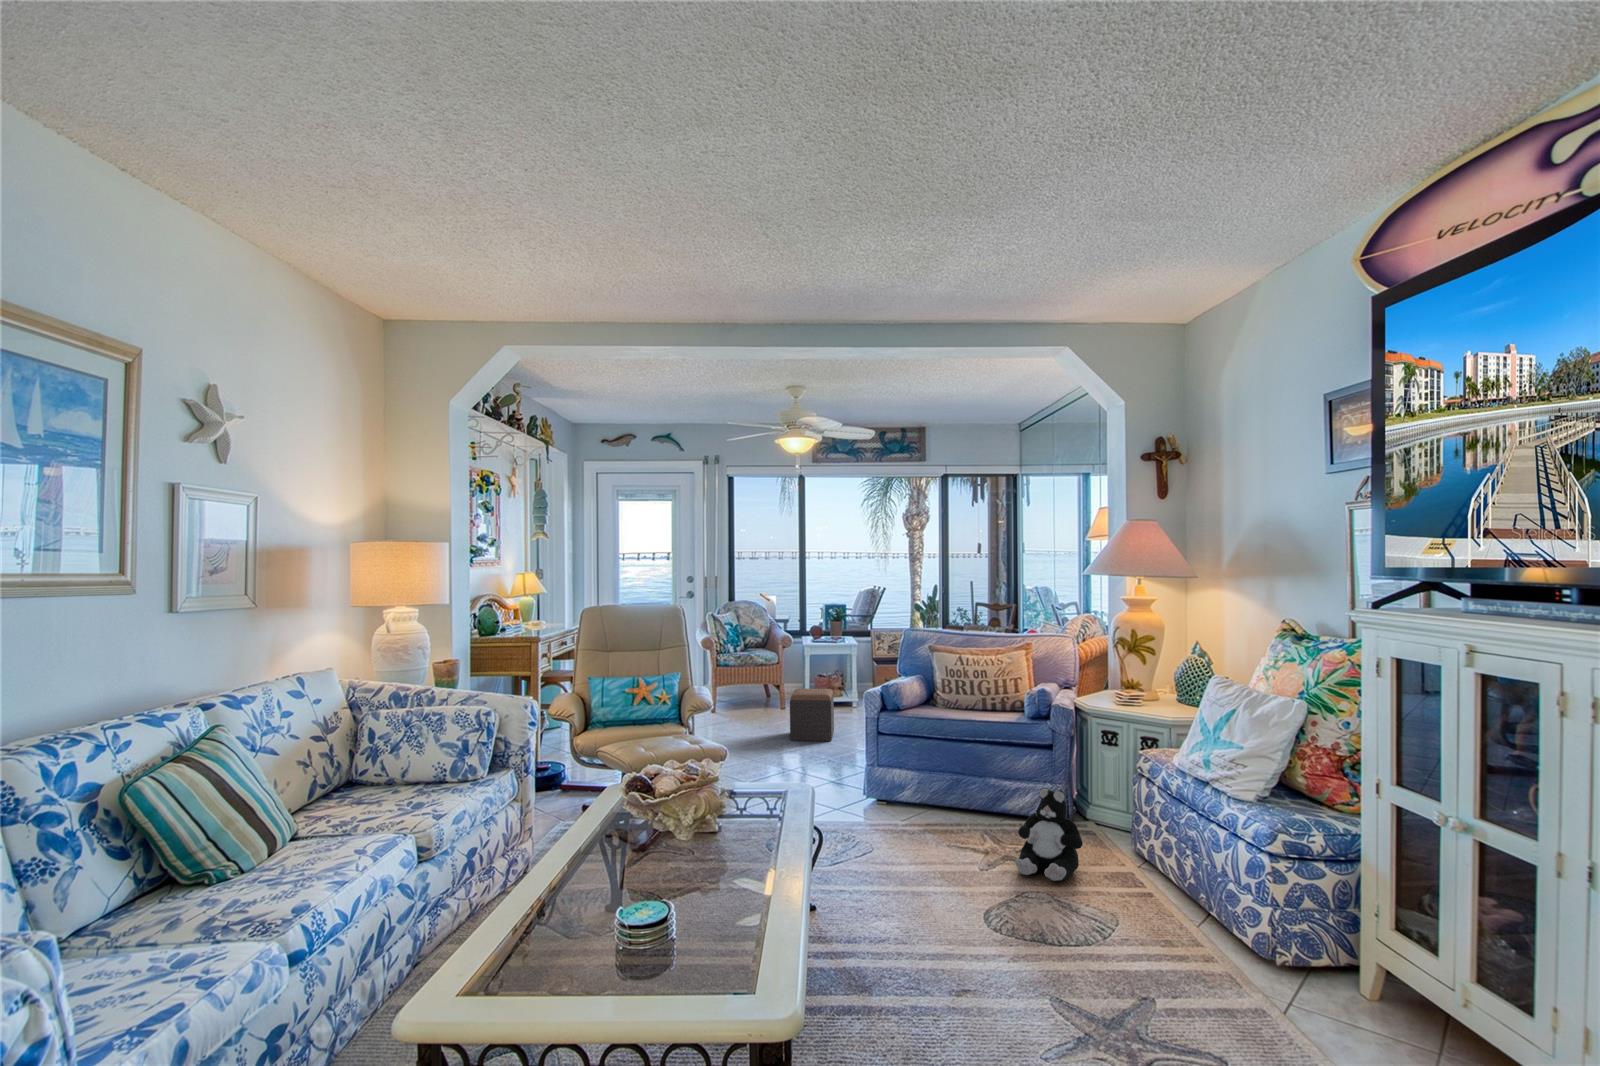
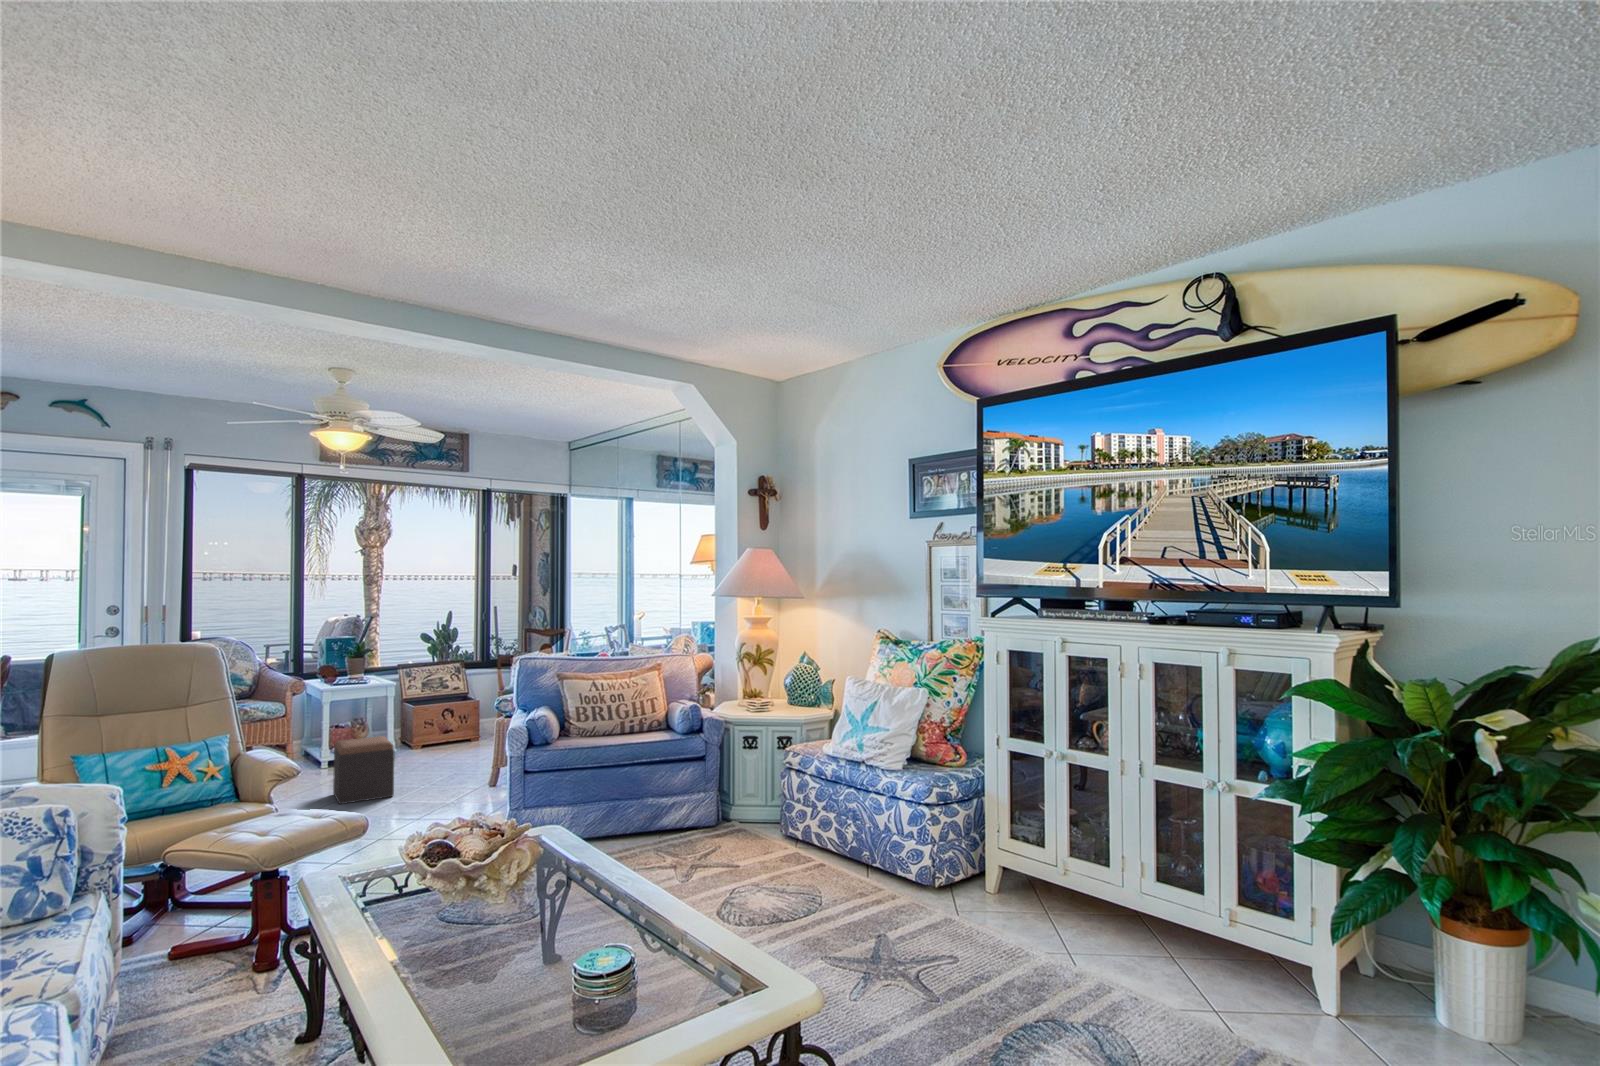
plush toy: present [1015,788,1083,881] -> none [702,792,759,874]

